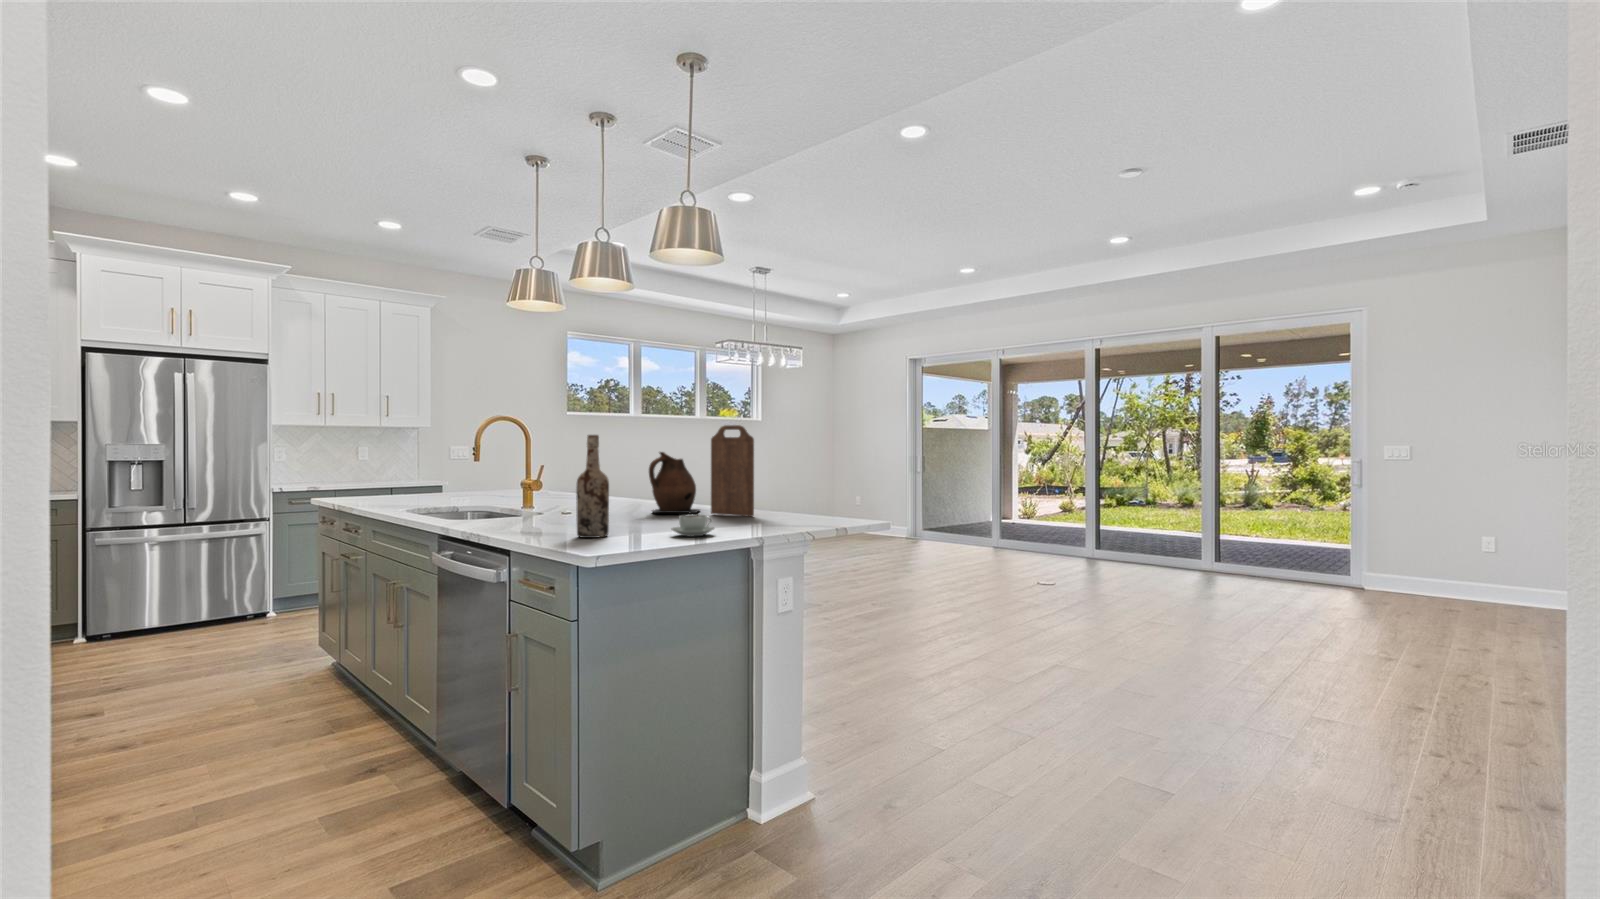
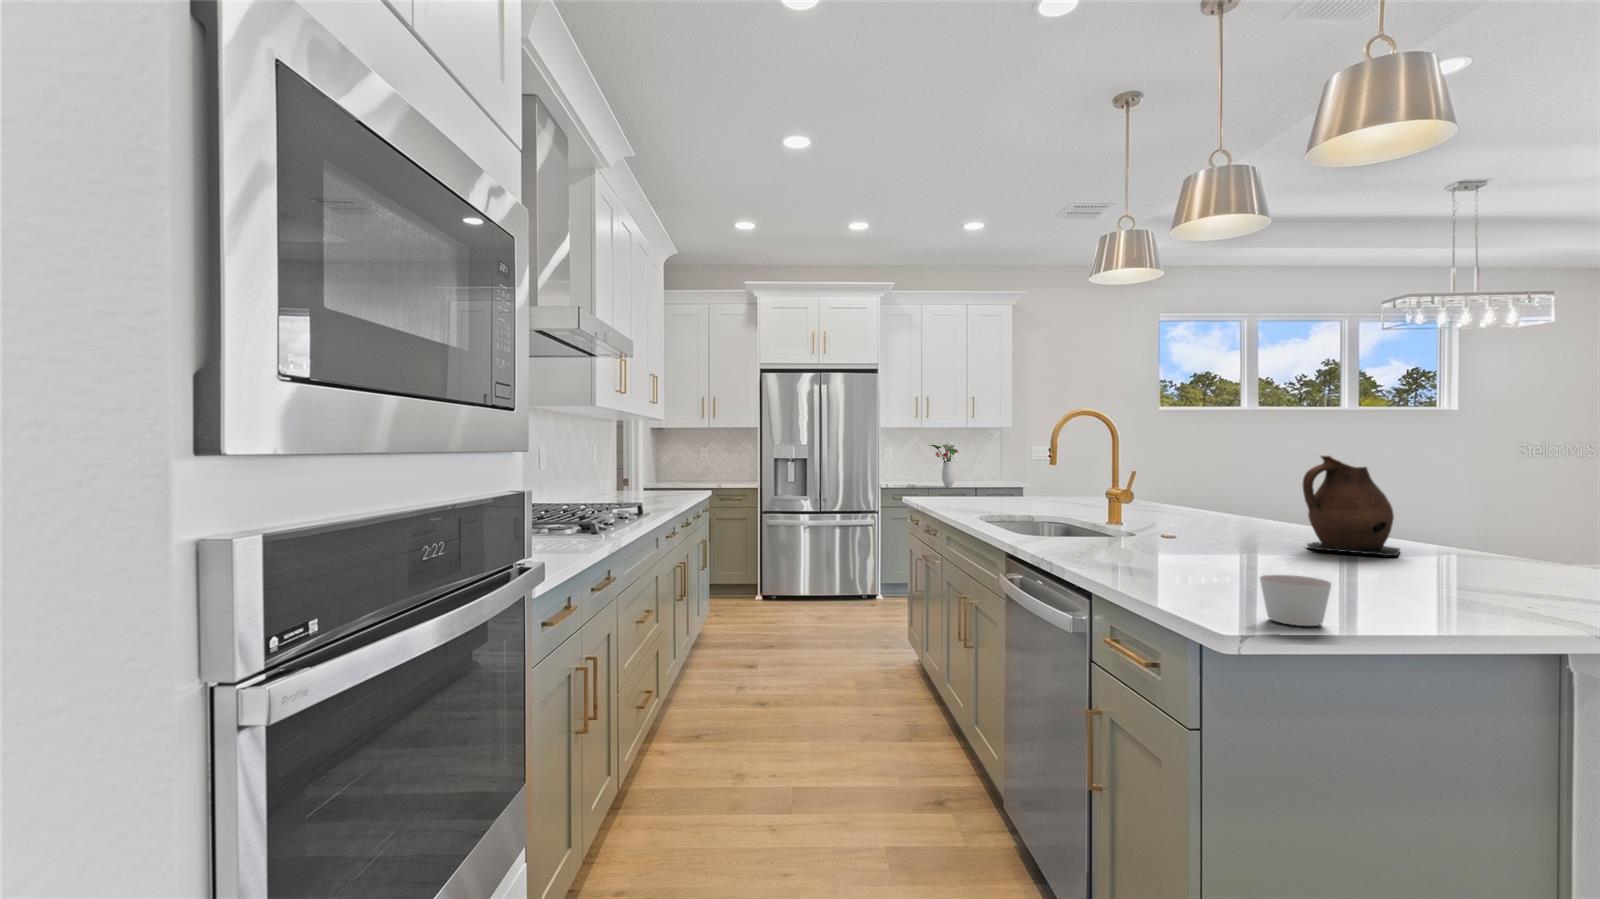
cutting board: present [711,425,754,517] -> none [1430,410,1541,575]
wine bottle: present [576,435,609,538] -> none [1194,429,1251,592]
flower arrangement: none [327,441,370,488] -> present [930,443,958,487]
coffee cup: present [672,514,714,536] -> none [1380,571,1488,616]
candle: none [608,520,643,547] -> present [1260,575,1331,626]

